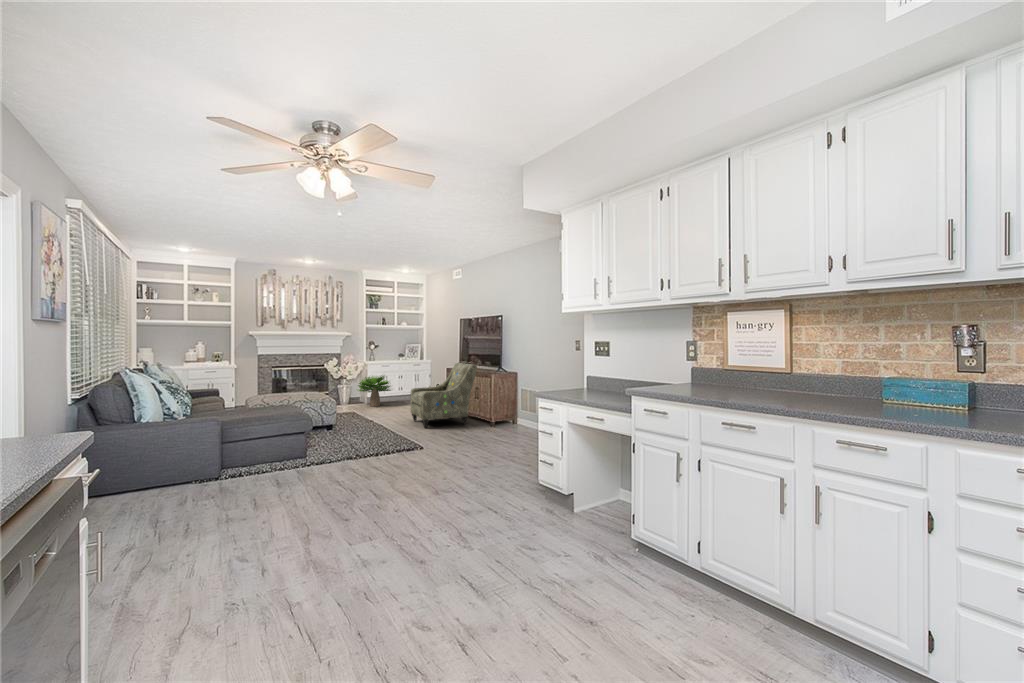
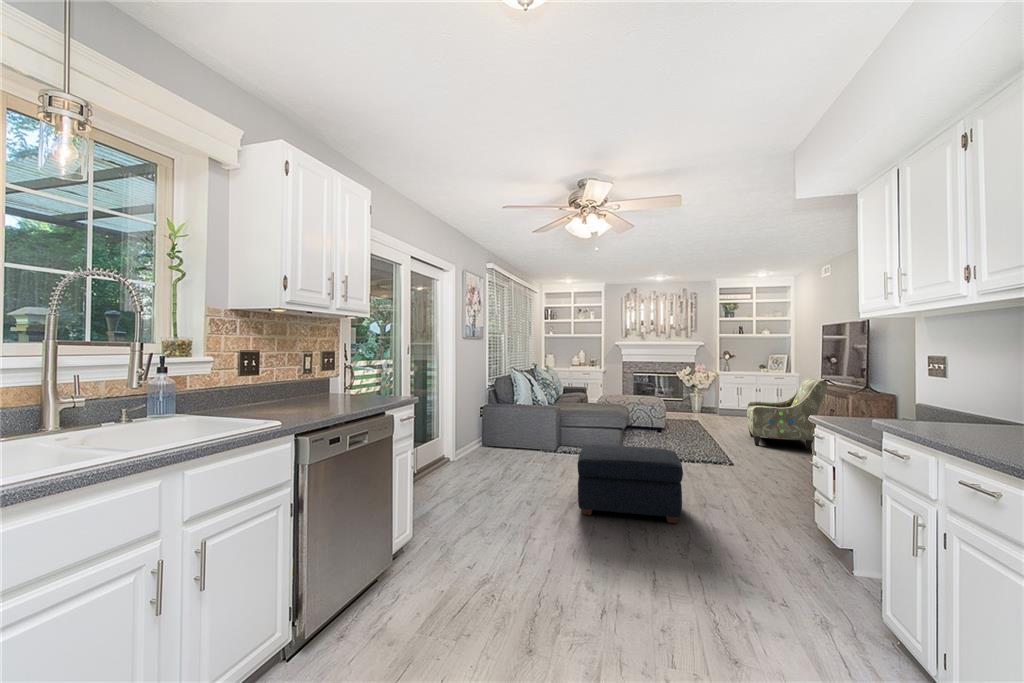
potted plant: present [358,376,391,407] -> none [703,384,746,417]
ottoman: none [307,445,439,546] -> present [577,445,683,523]

